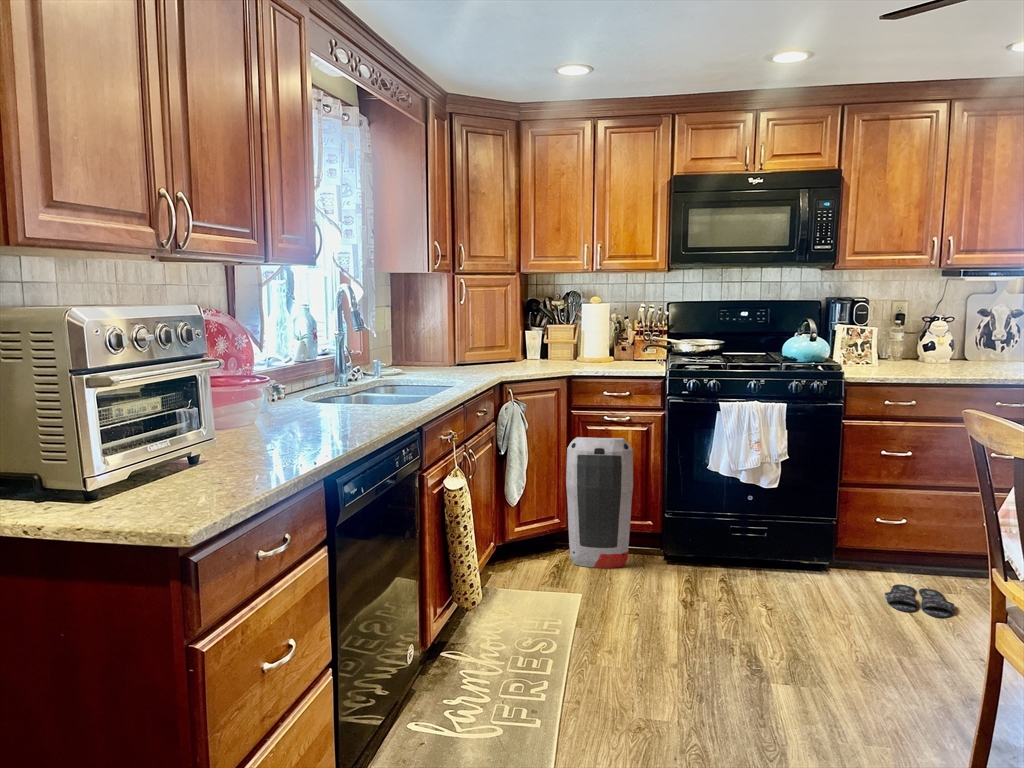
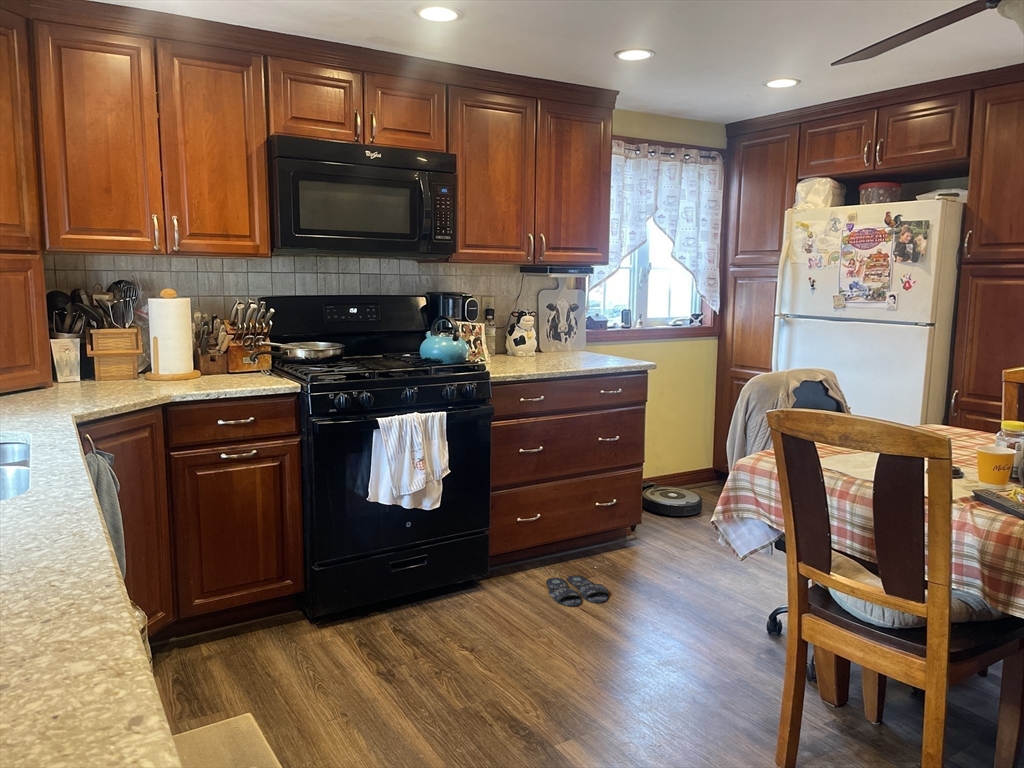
air purifier: present [566,437,633,568] -> none [178,481,277,672]

